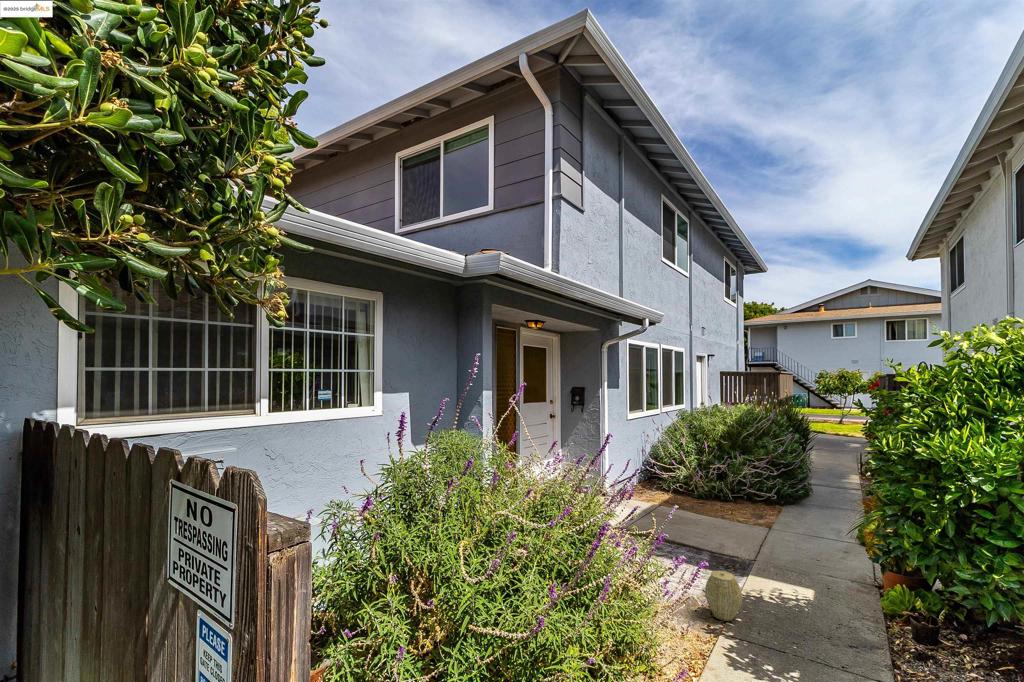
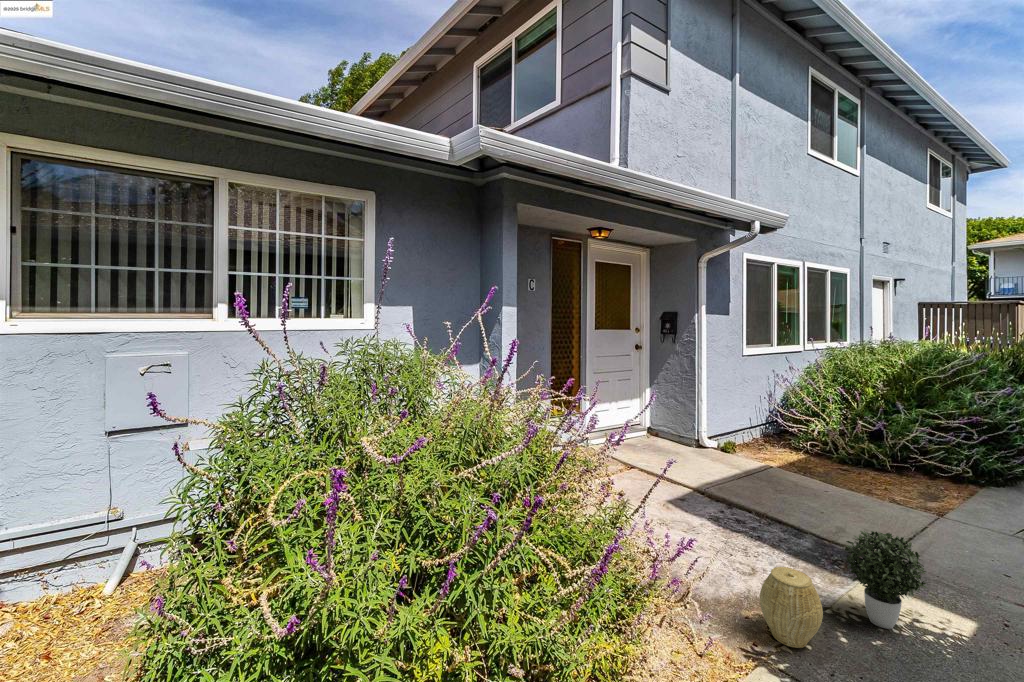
potted plant: none [742,541,788,601] -> present [845,531,928,629]

